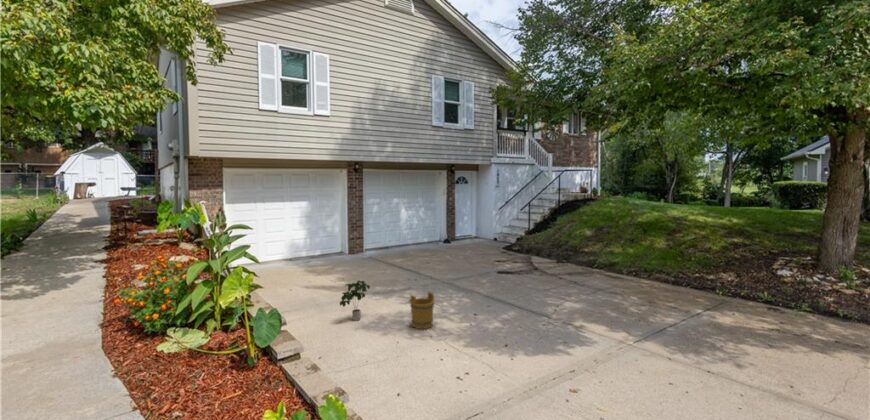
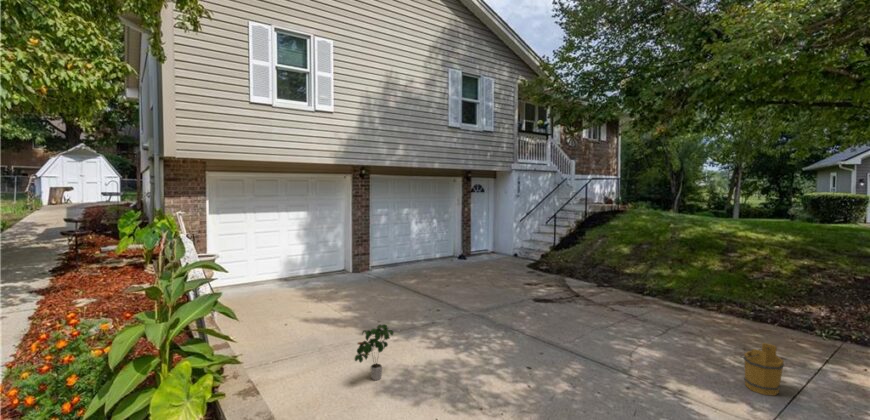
bucket: present [409,292,434,329] -> present [740,343,784,396]

